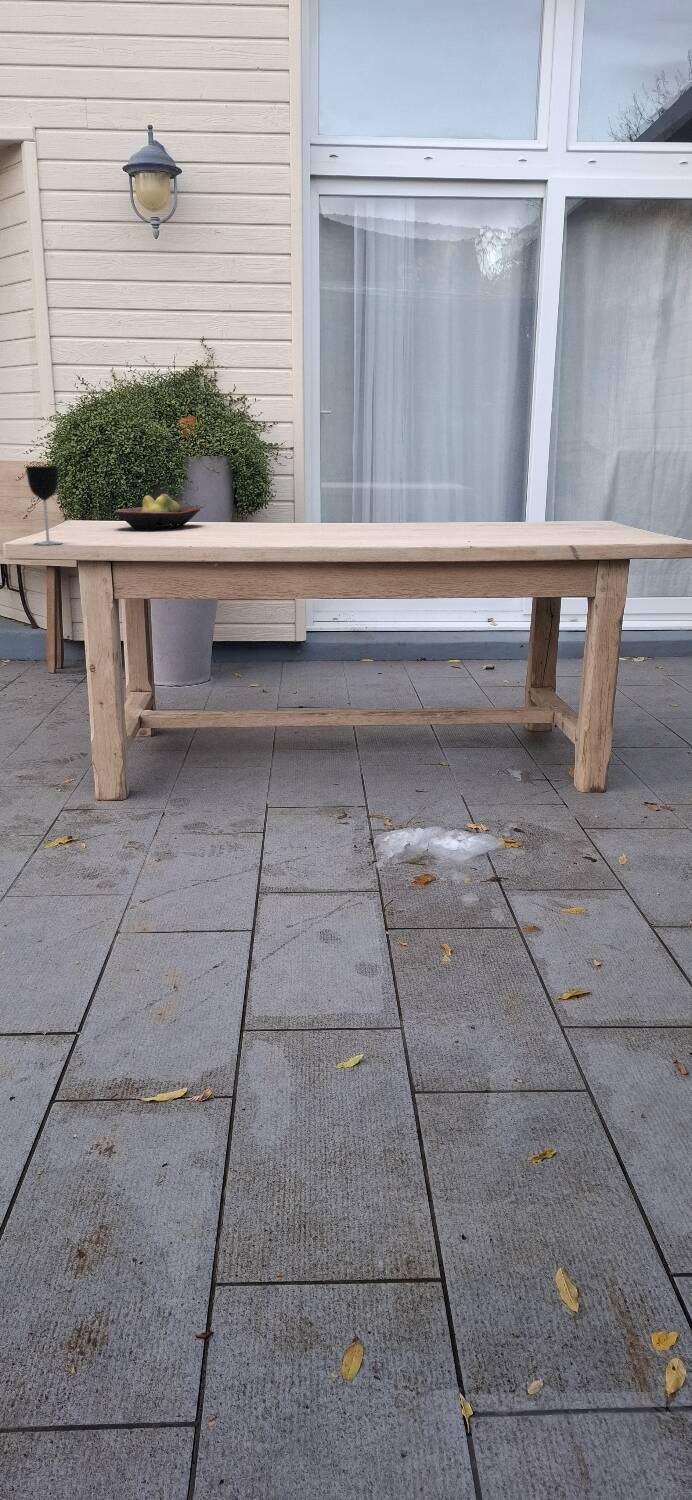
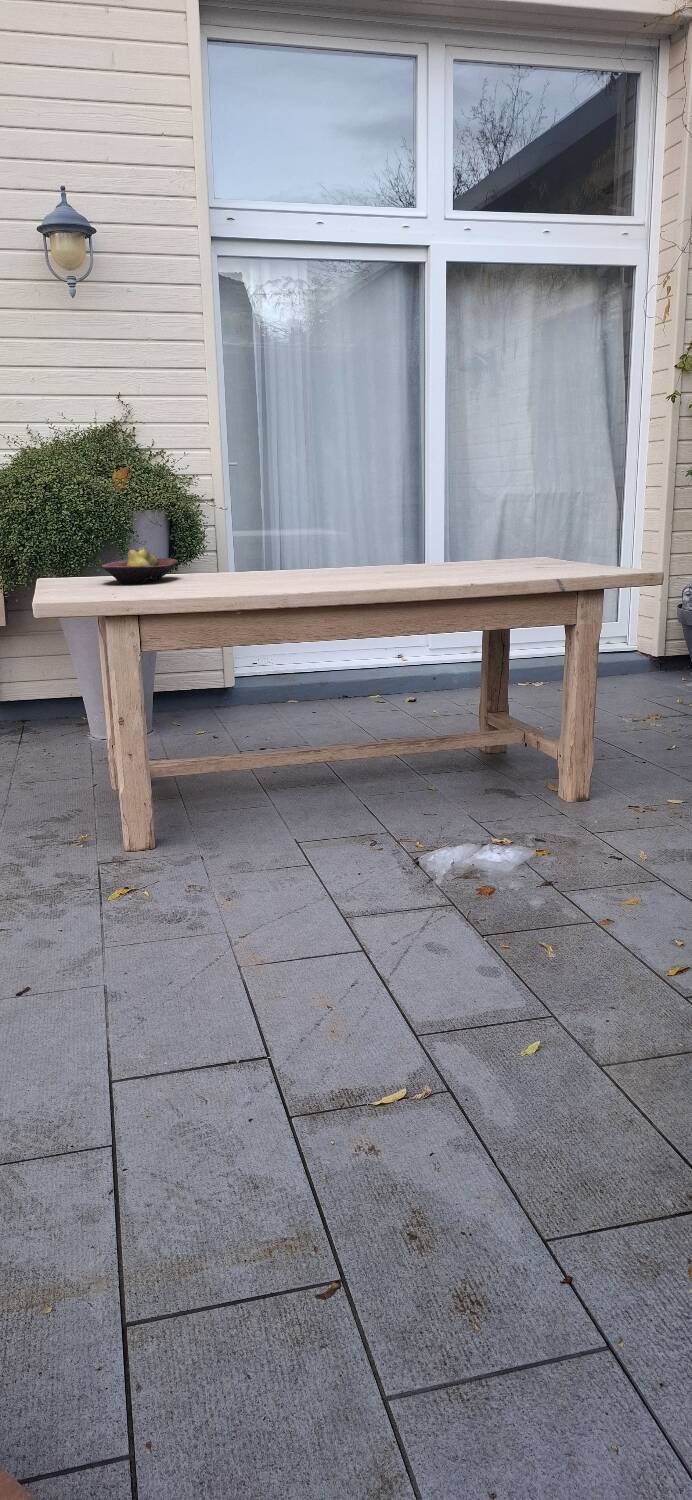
wine glass: present [26,466,60,545] -> none [59,524,95,602]

